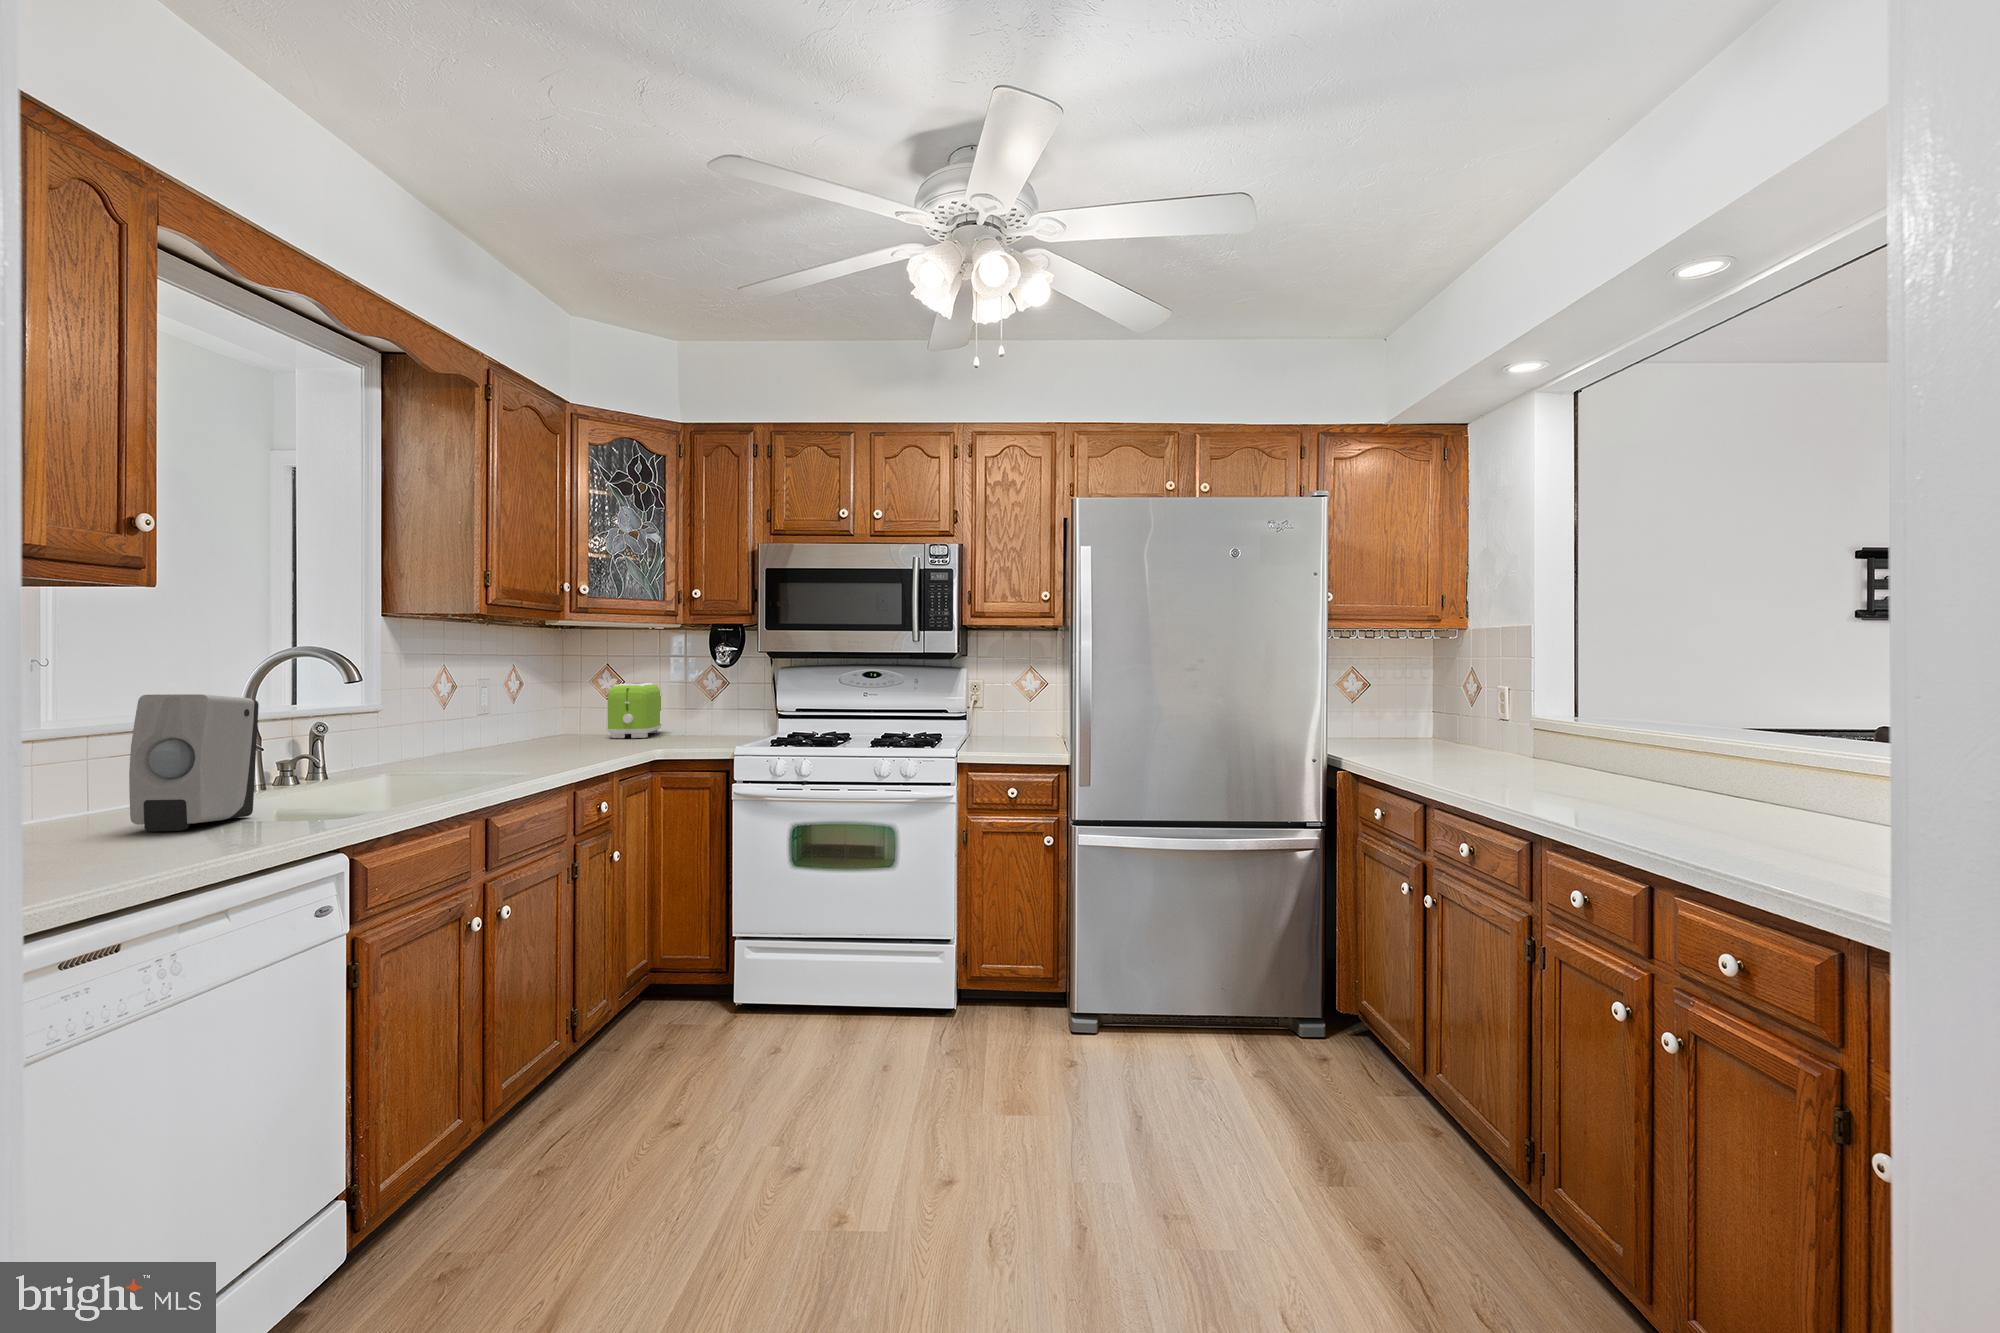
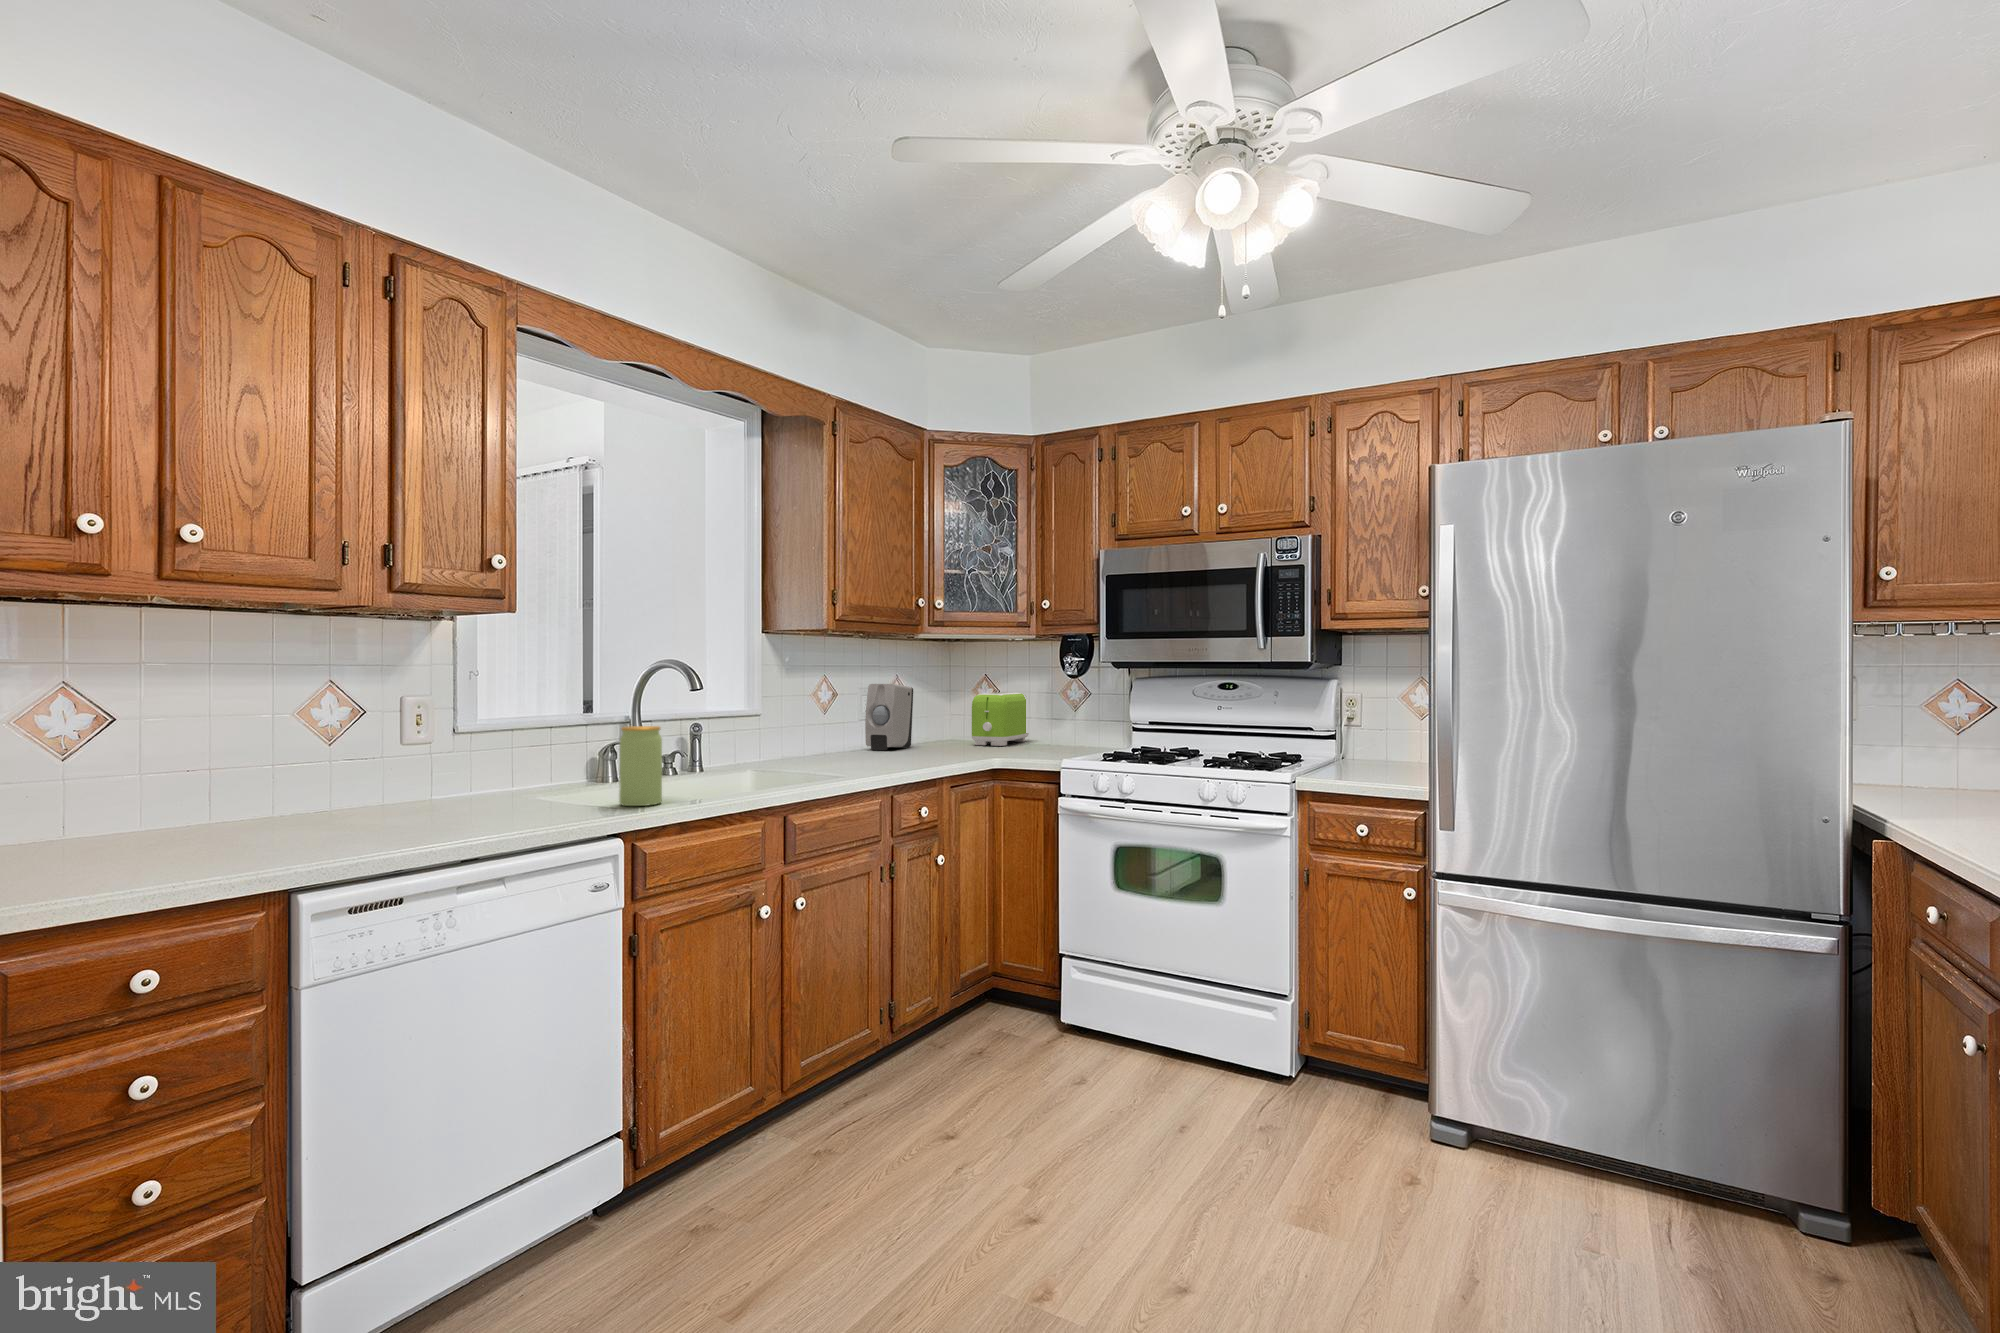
soap dispenser: present [129,694,259,831] -> present [865,684,913,750]
jar: none [304,725,361,820] -> present [619,726,662,806]

